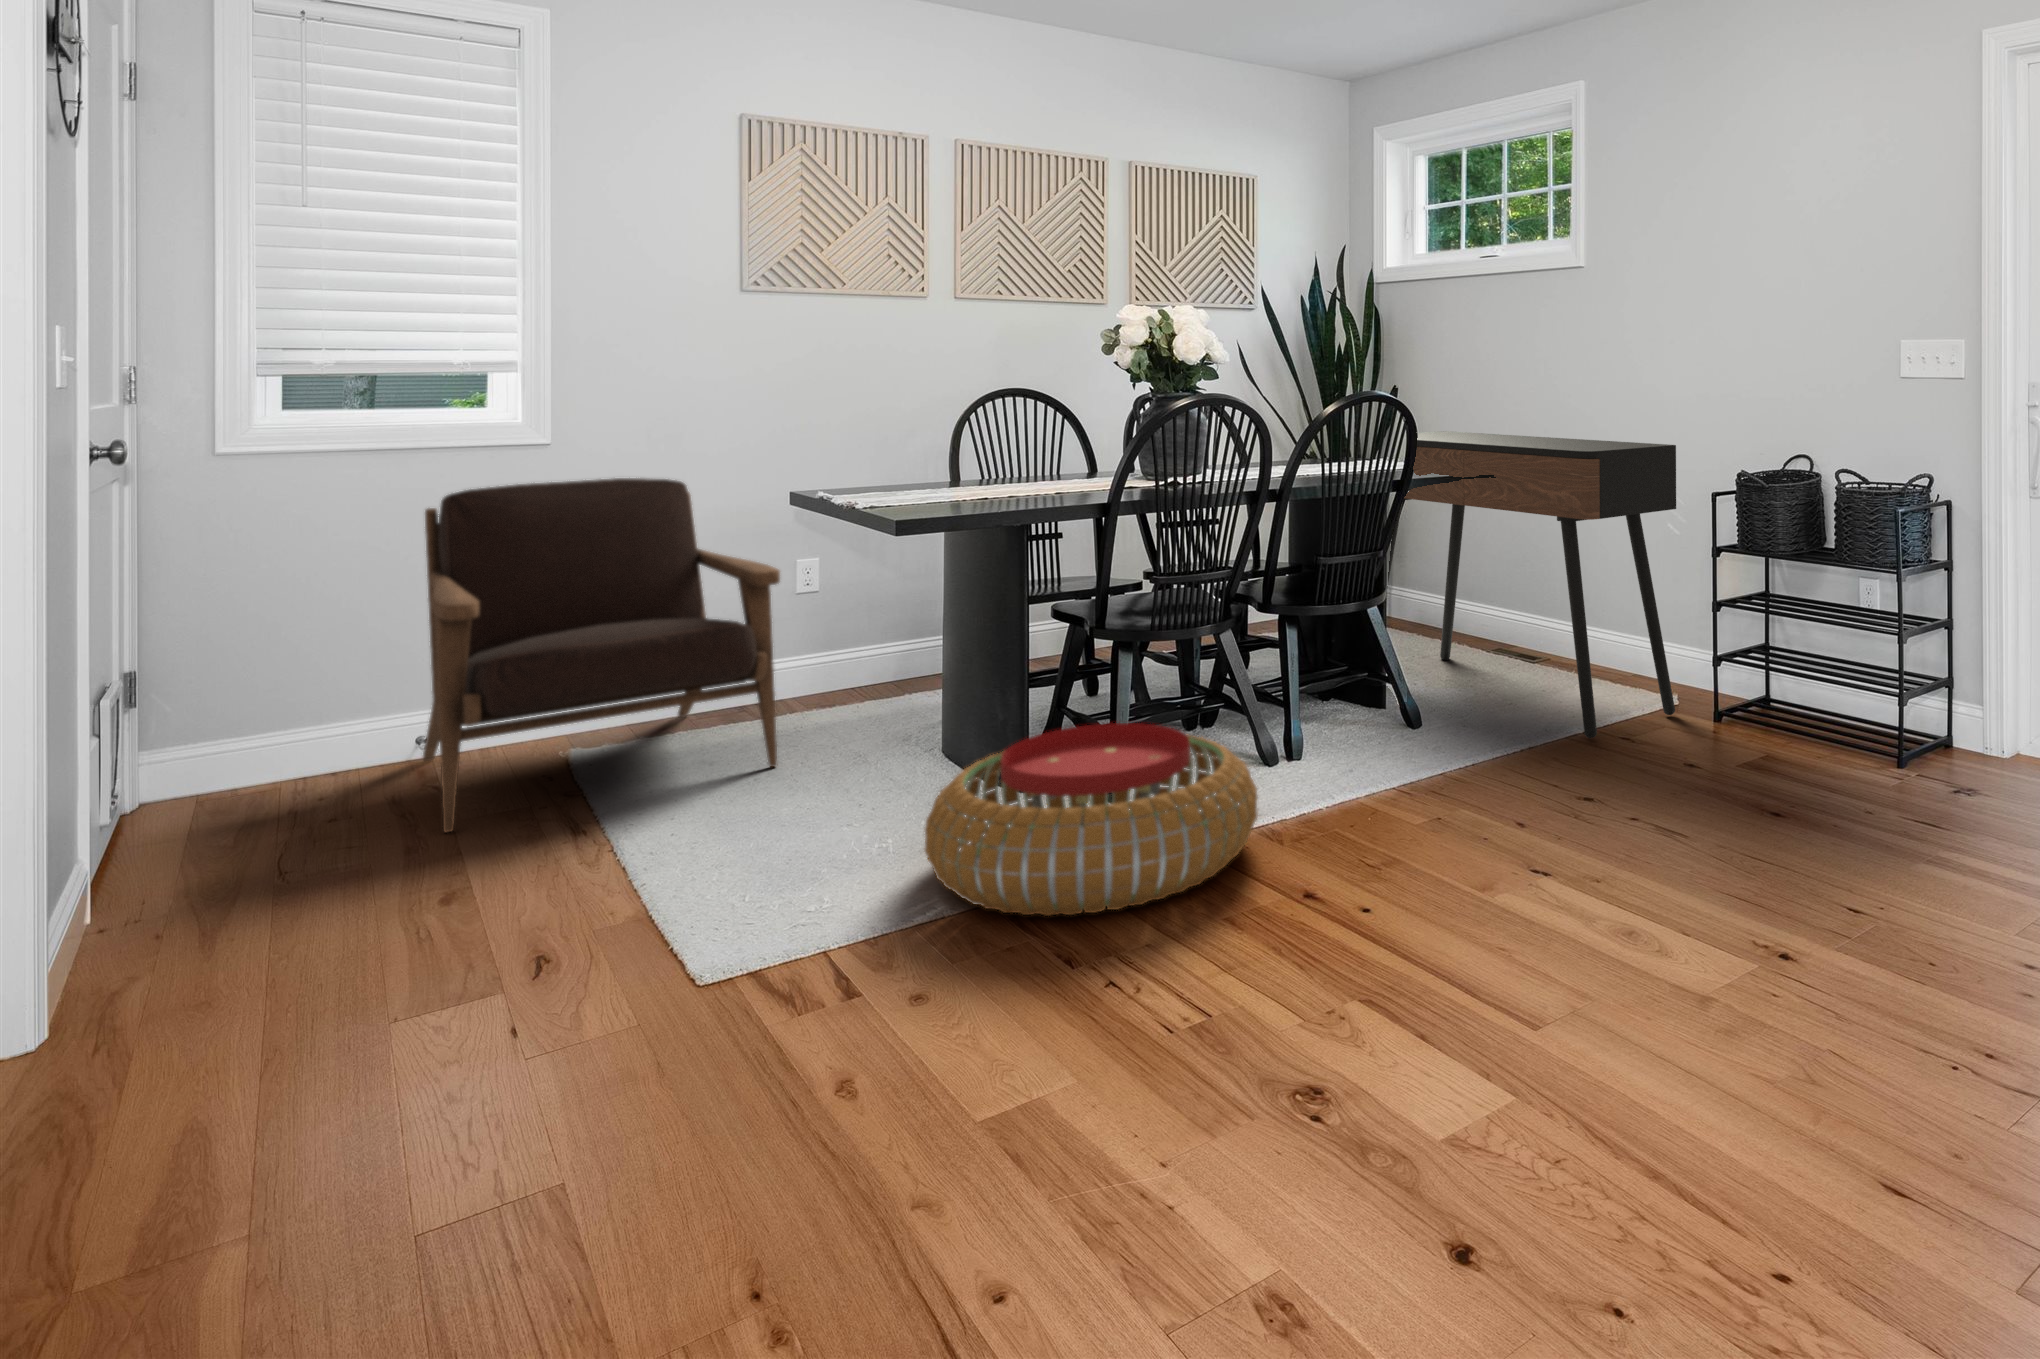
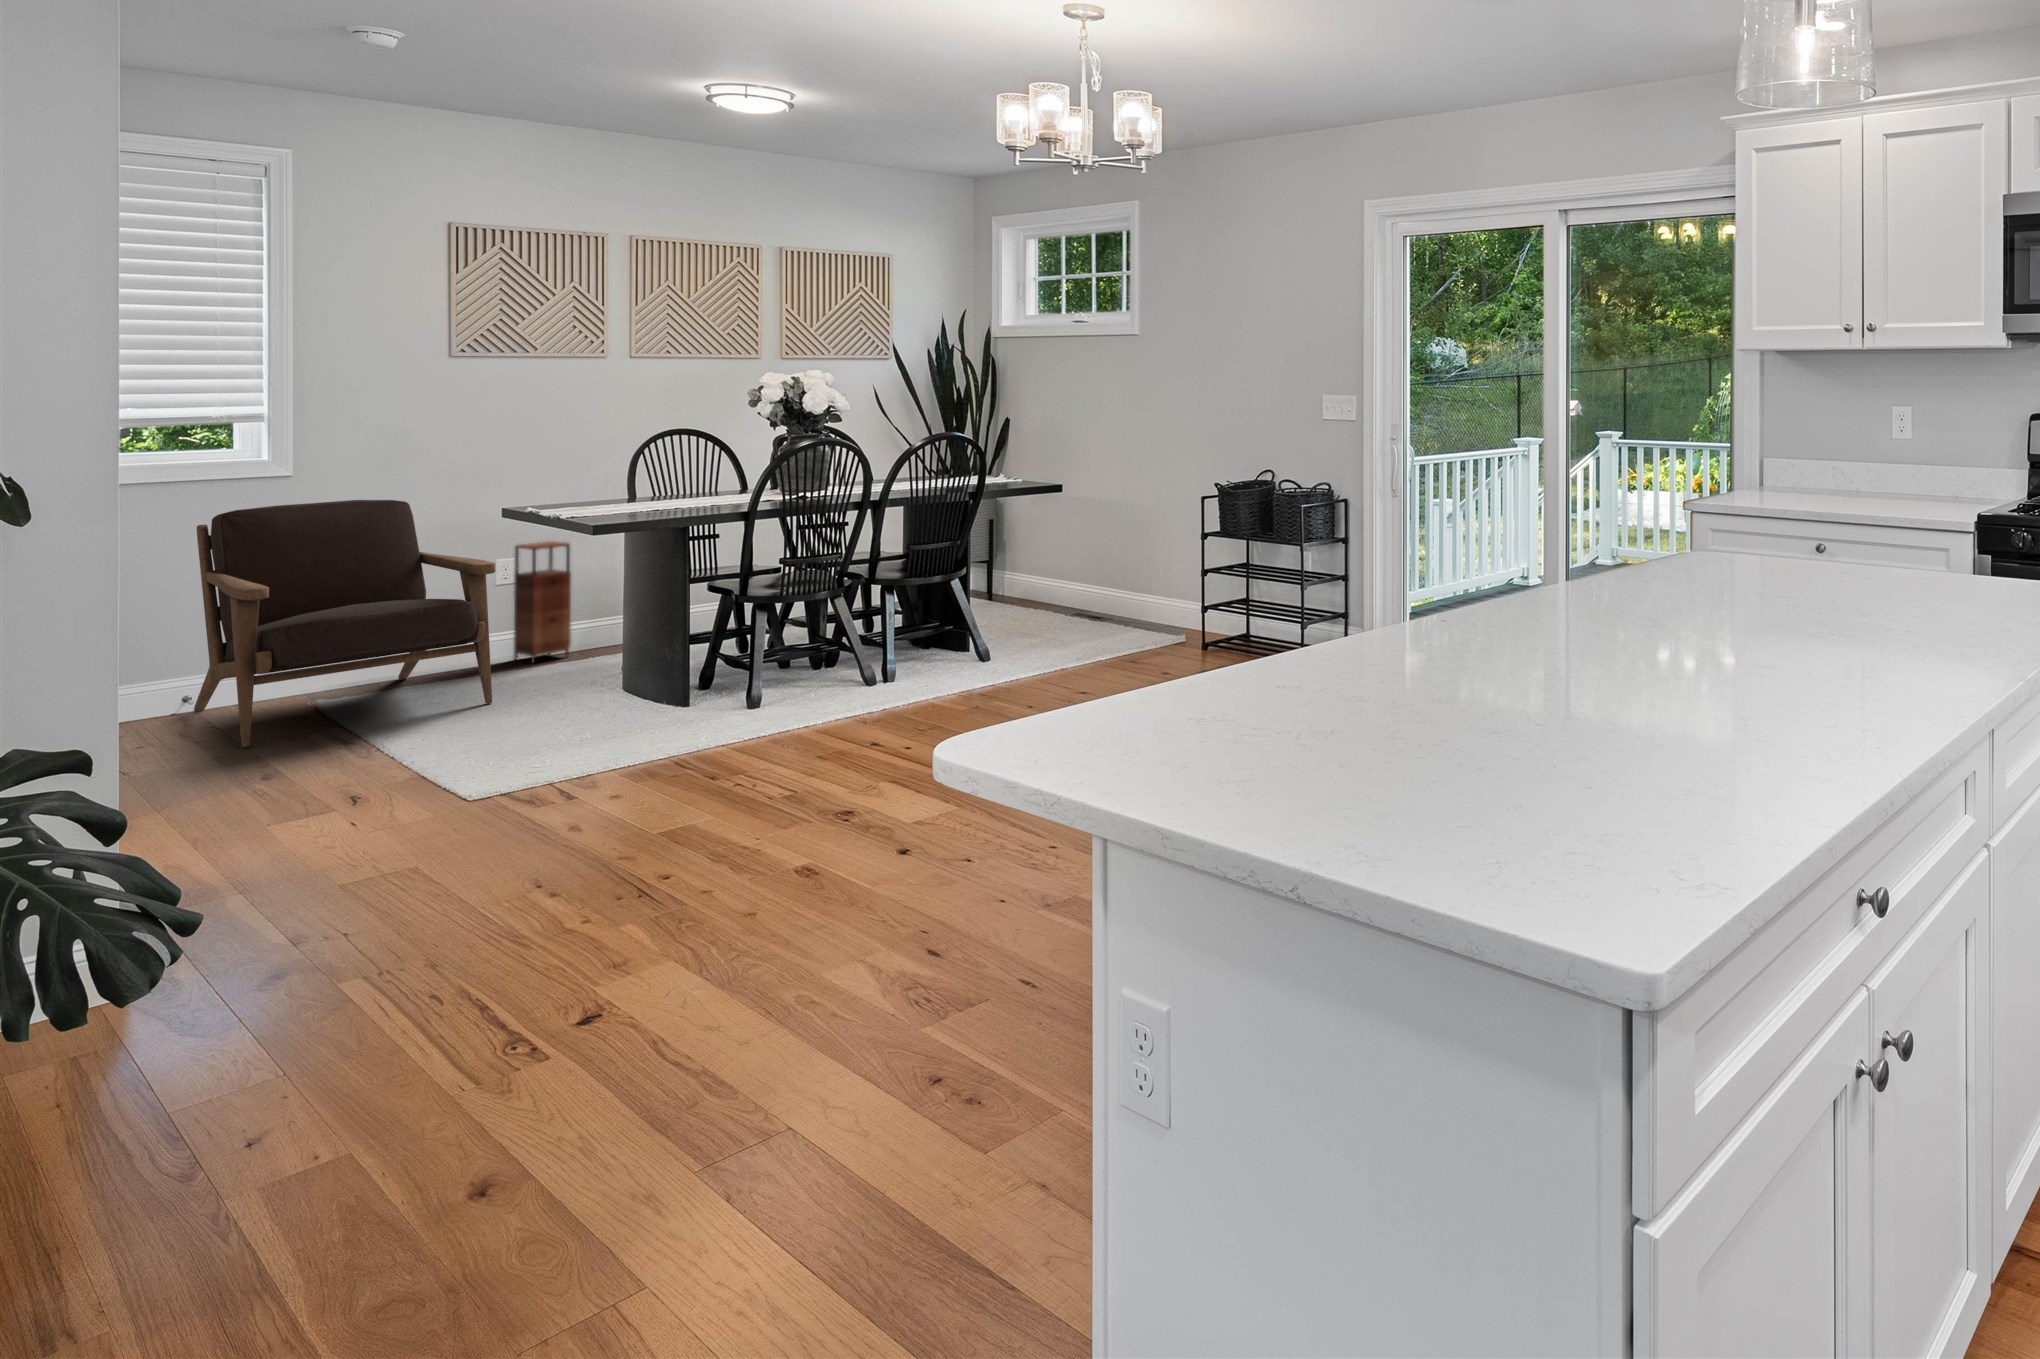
console table: present [1387,431,1676,738] -> none [958,455,1177,663]
storage cabinet: none [818,536,886,698] -> present [514,541,571,662]
pouf: present [925,723,1258,916] -> none [616,653,849,762]

